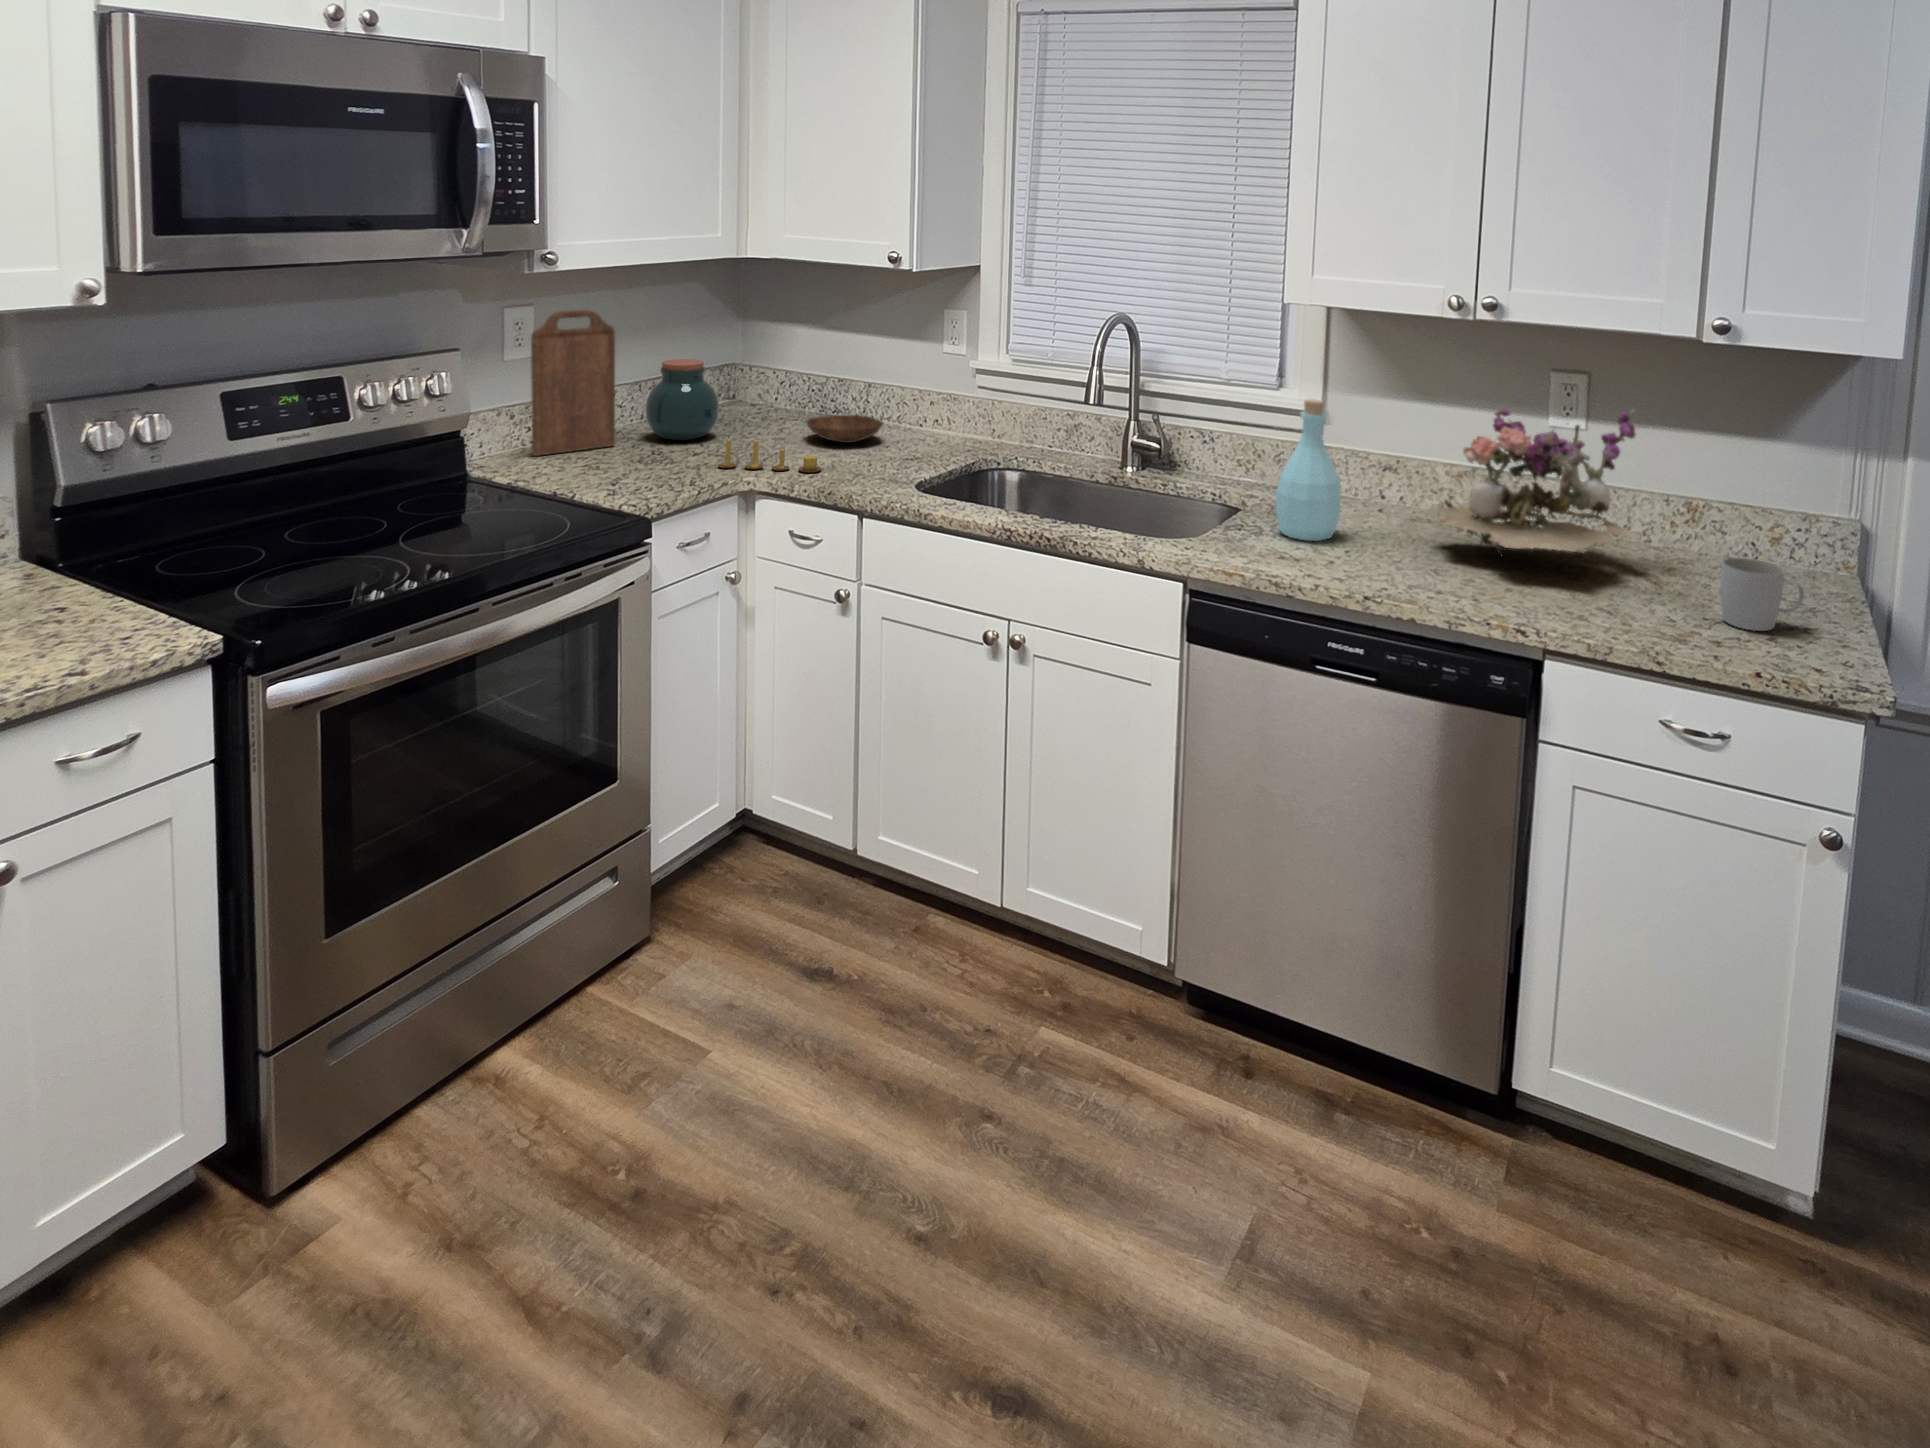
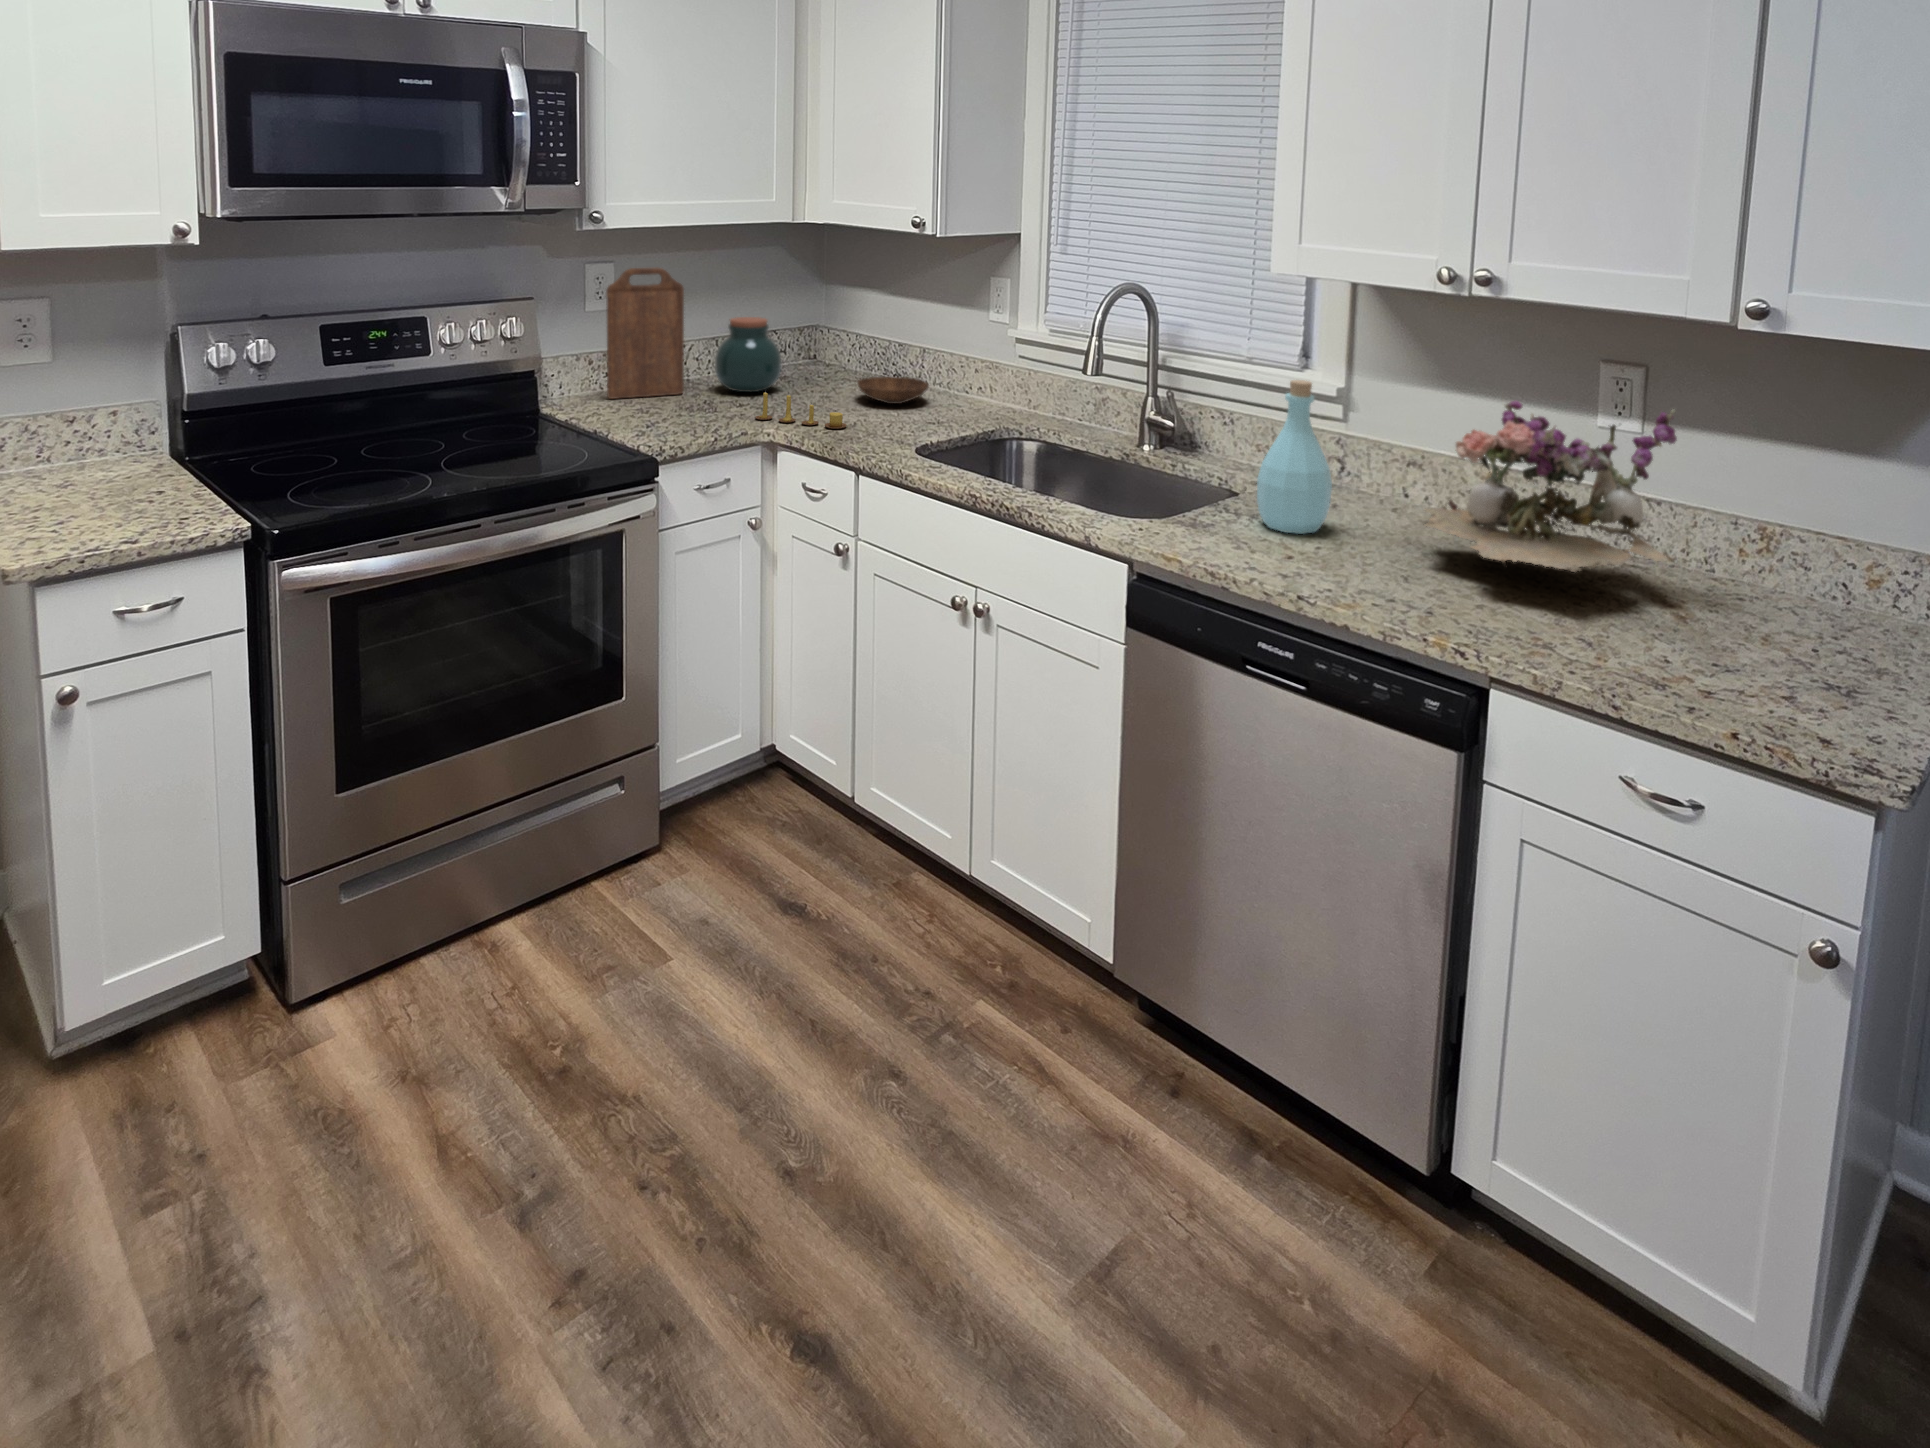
mug: present [1720,558,1804,631] -> none [1730,594,1842,686]

